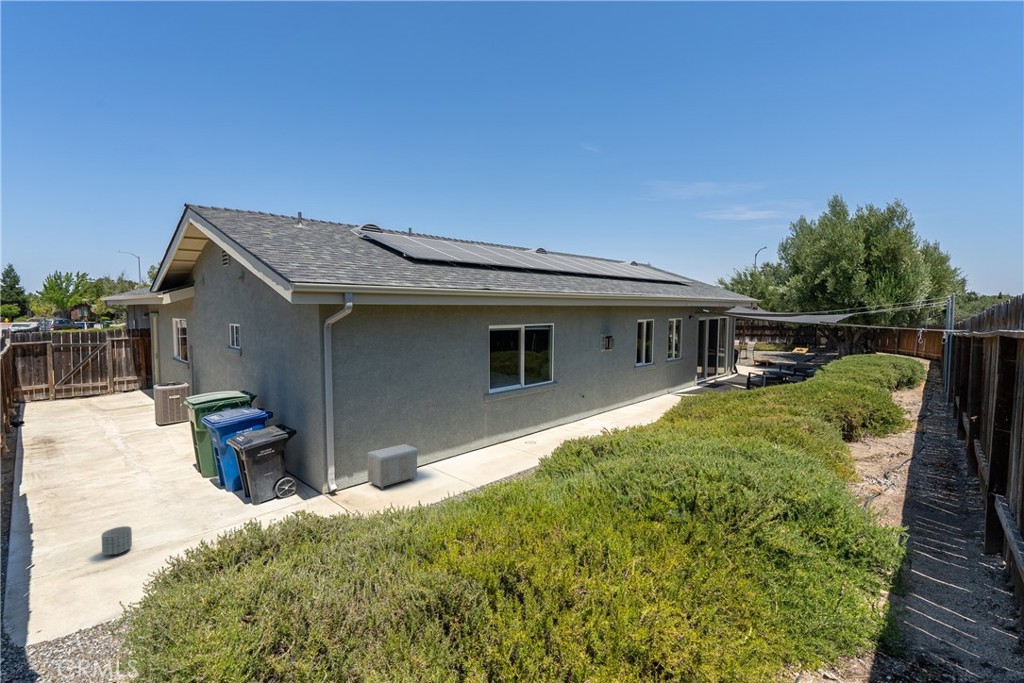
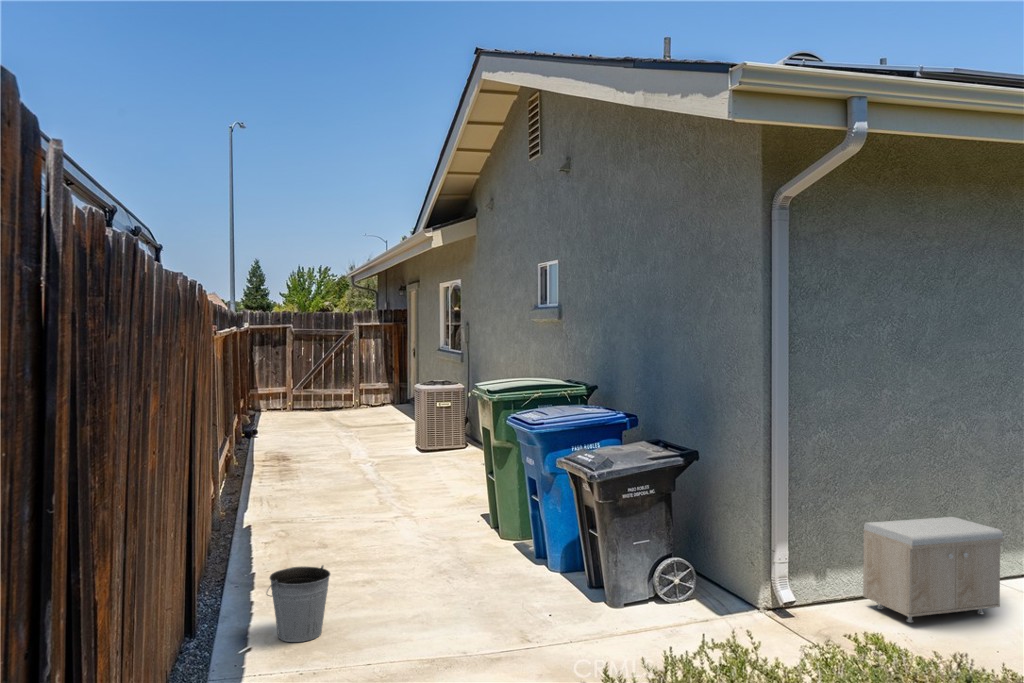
bucket: none [43,515,87,558] -> present [267,565,330,642]
planter: present [102,526,132,555] -> none [352,600,401,657]

